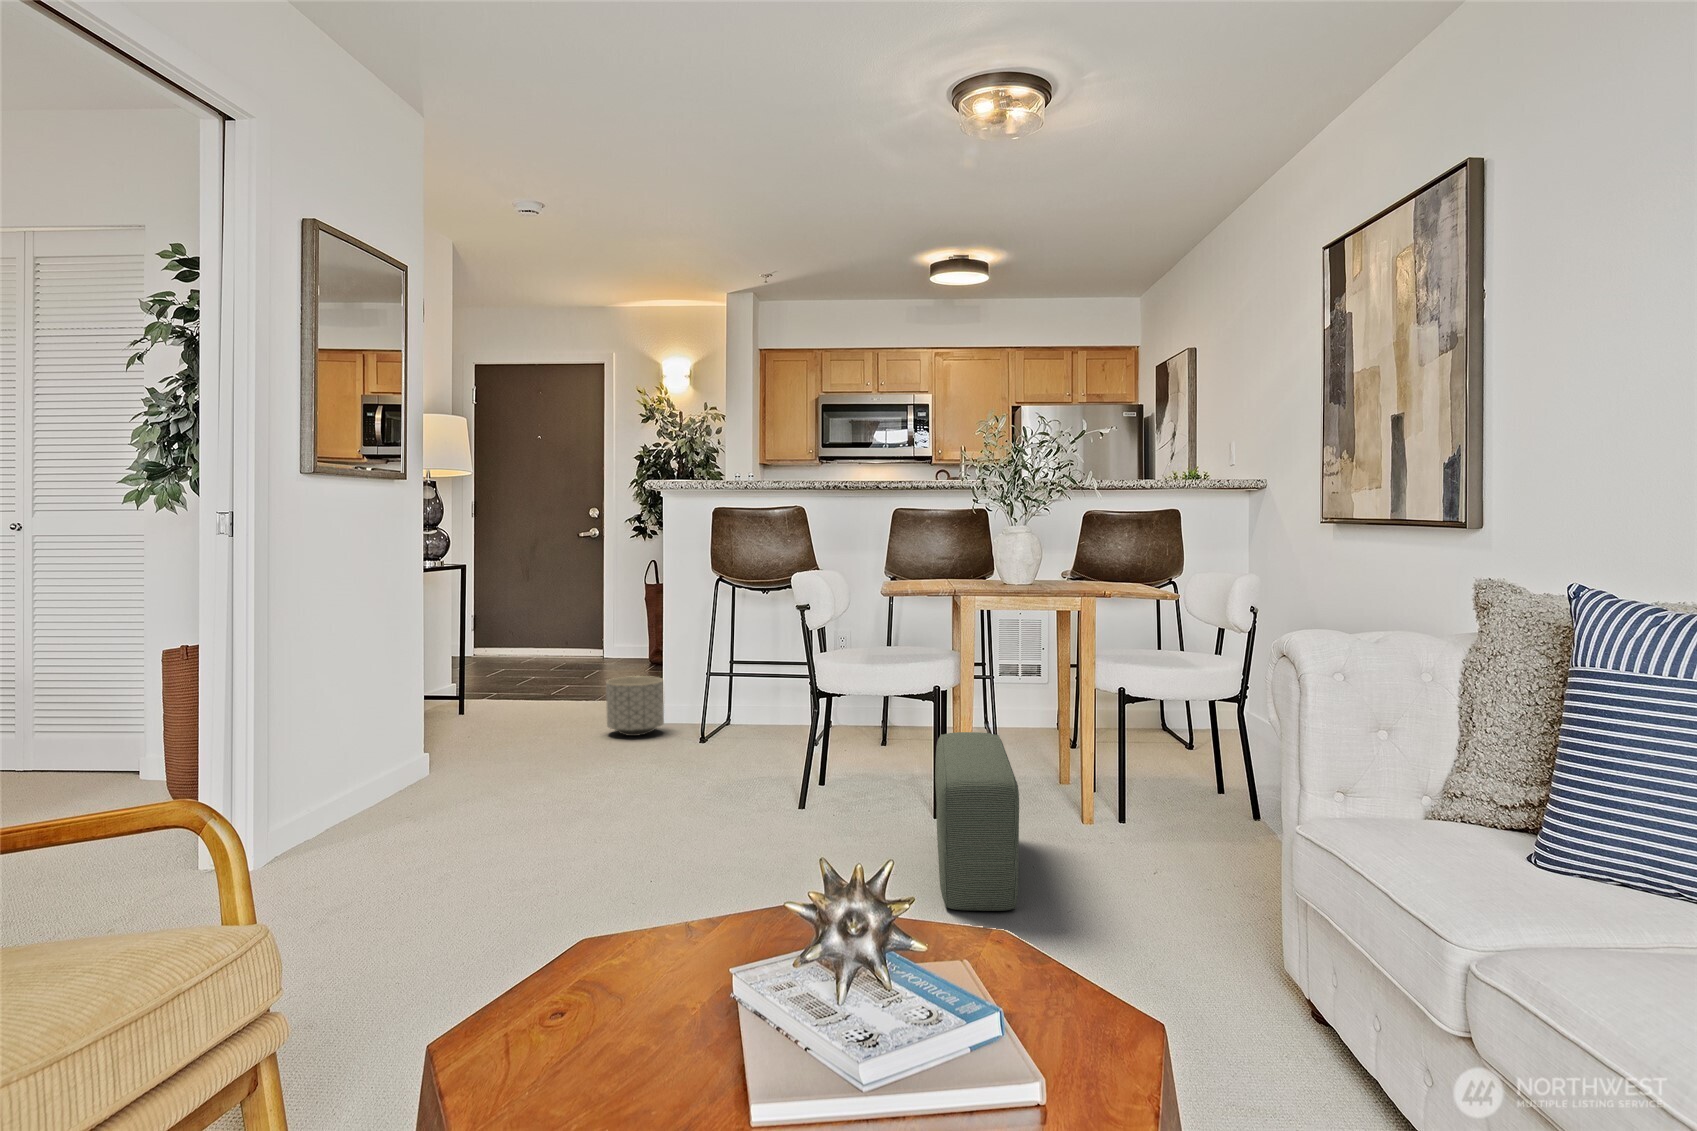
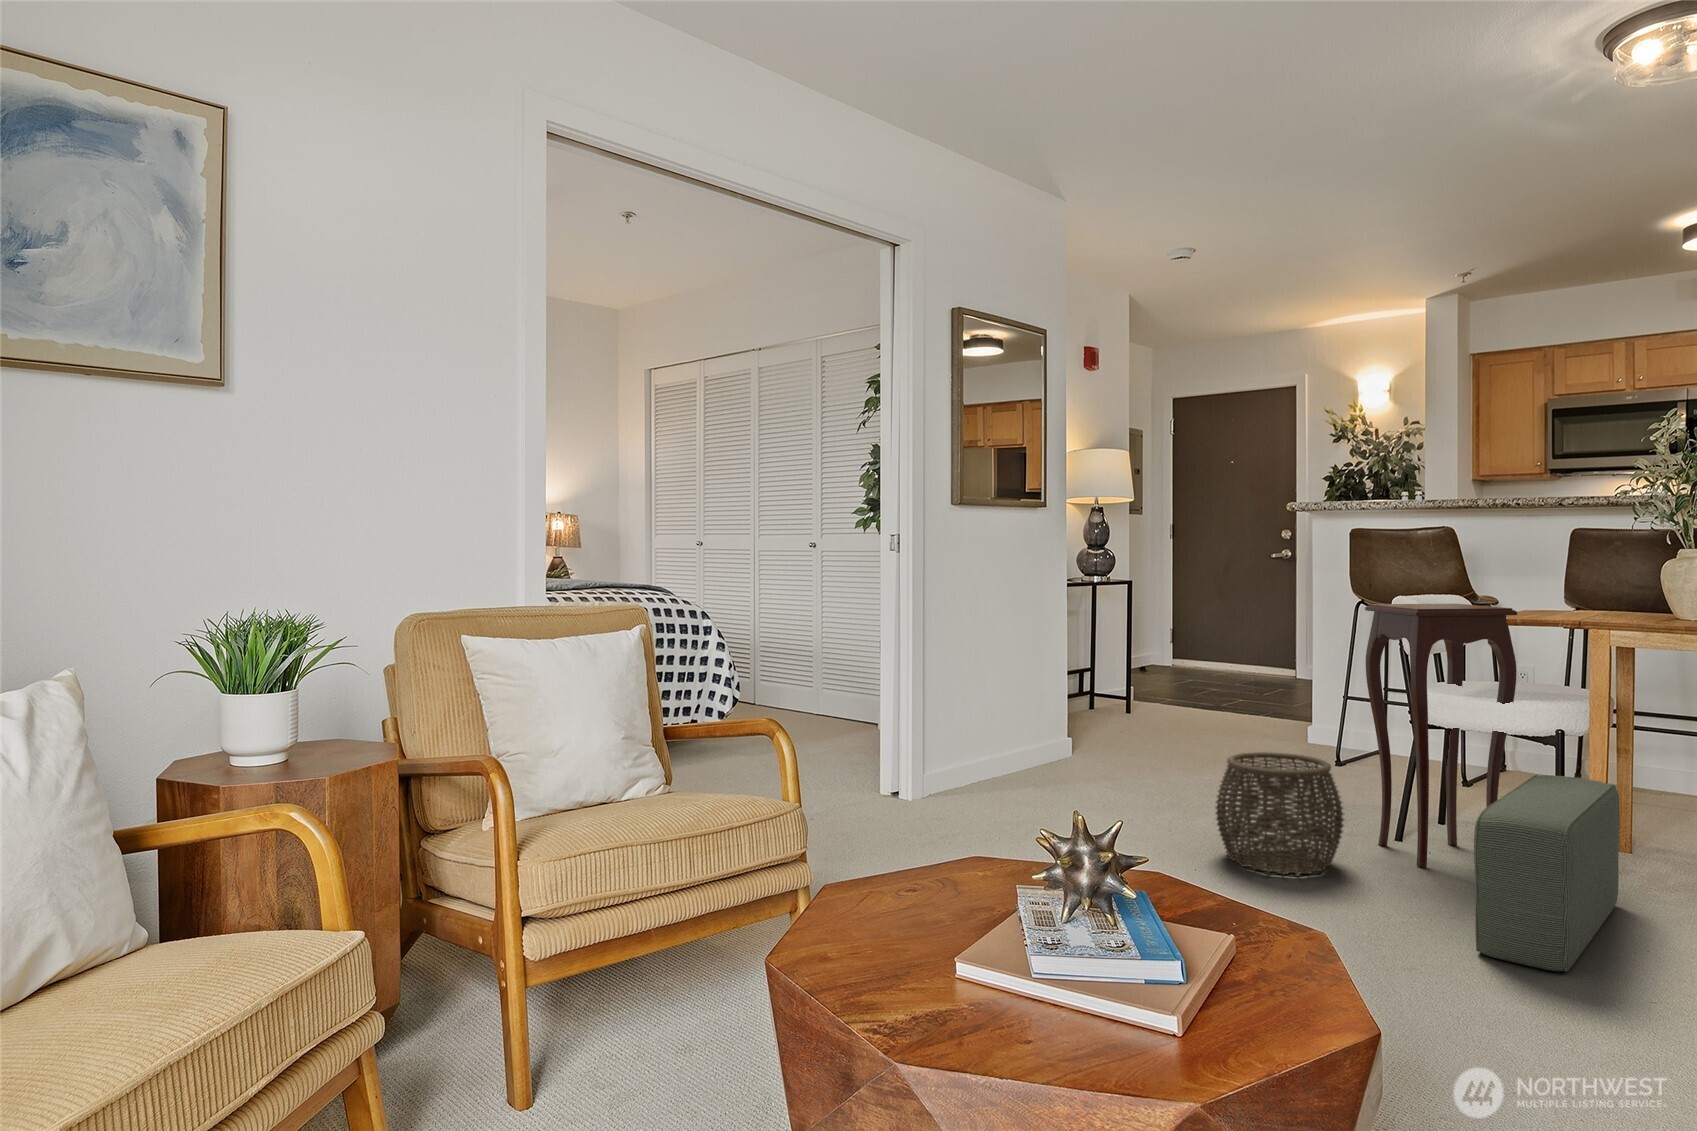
side table: none [783,582,912,833] -> present [1365,604,1517,867]
planter: present [606,676,664,736] -> none [1238,694,1297,752]
woven basket: none [666,742,791,870] -> present [1215,752,1344,875]

